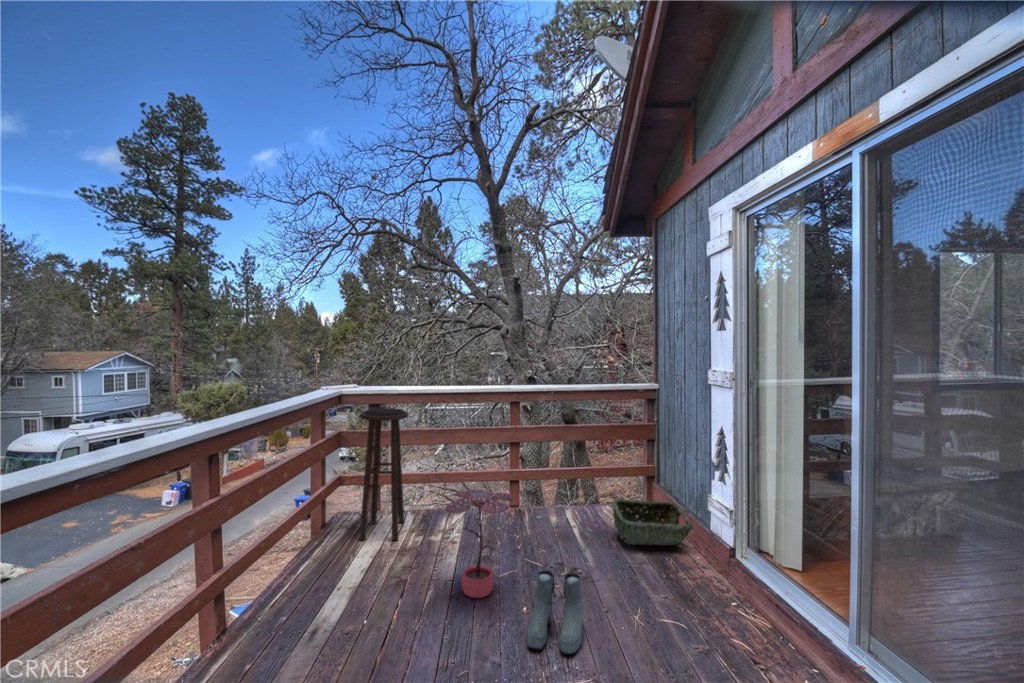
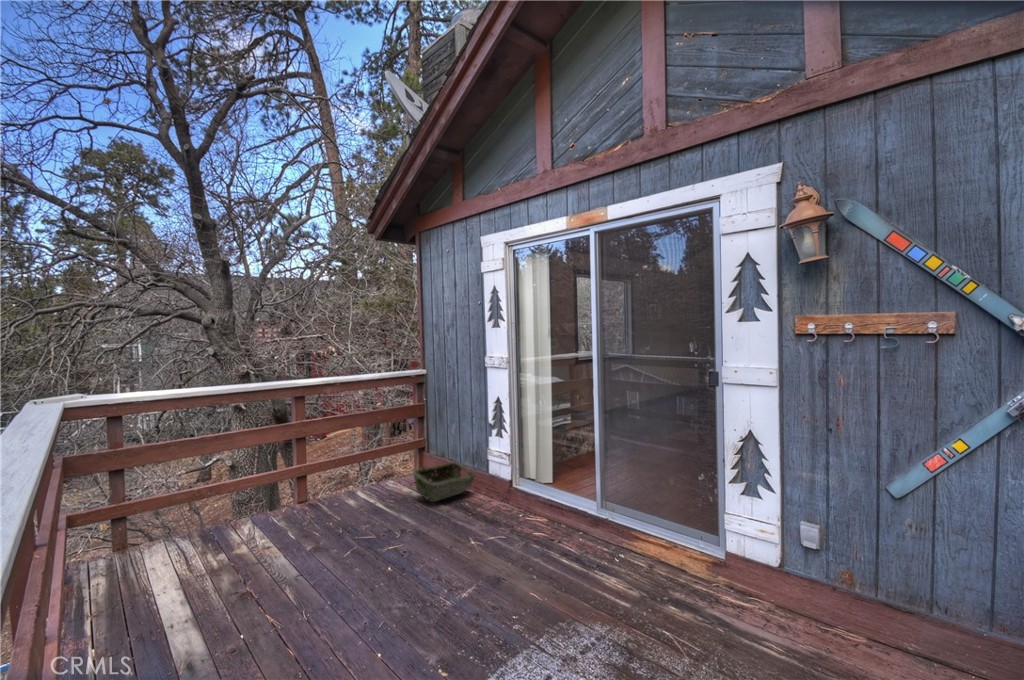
stool: present [359,408,409,541] -> none [131,426,203,591]
potted plant: present [445,490,513,598] -> none [306,481,376,582]
boots: present [528,570,583,654] -> none [411,523,455,588]

